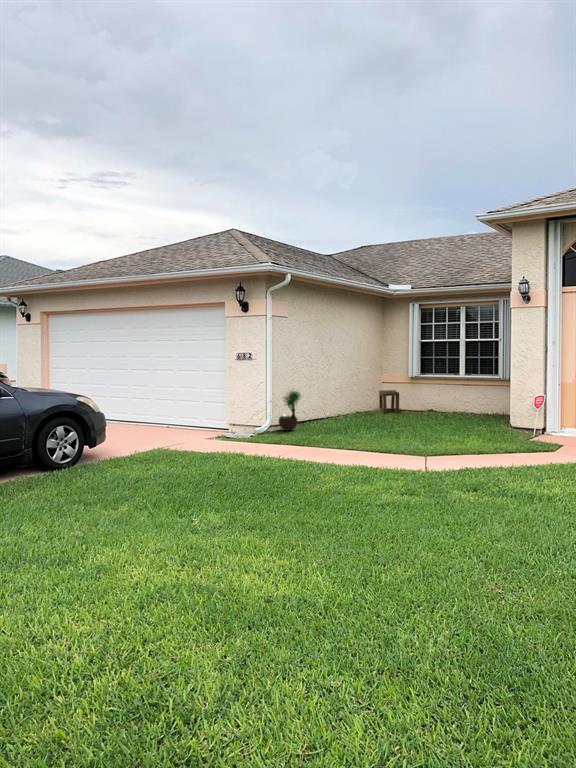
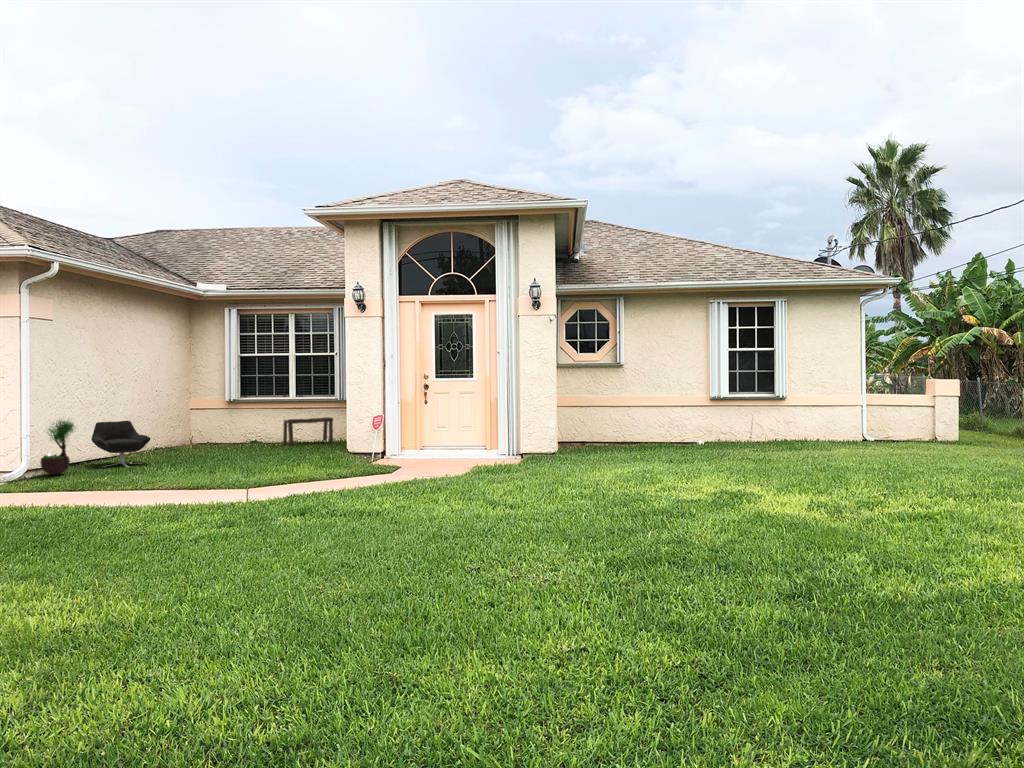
bench: present [379,390,399,413] -> present [283,417,333,446]
lounge chair: none [313,392,353,427] -> present [91,421,151,467]

